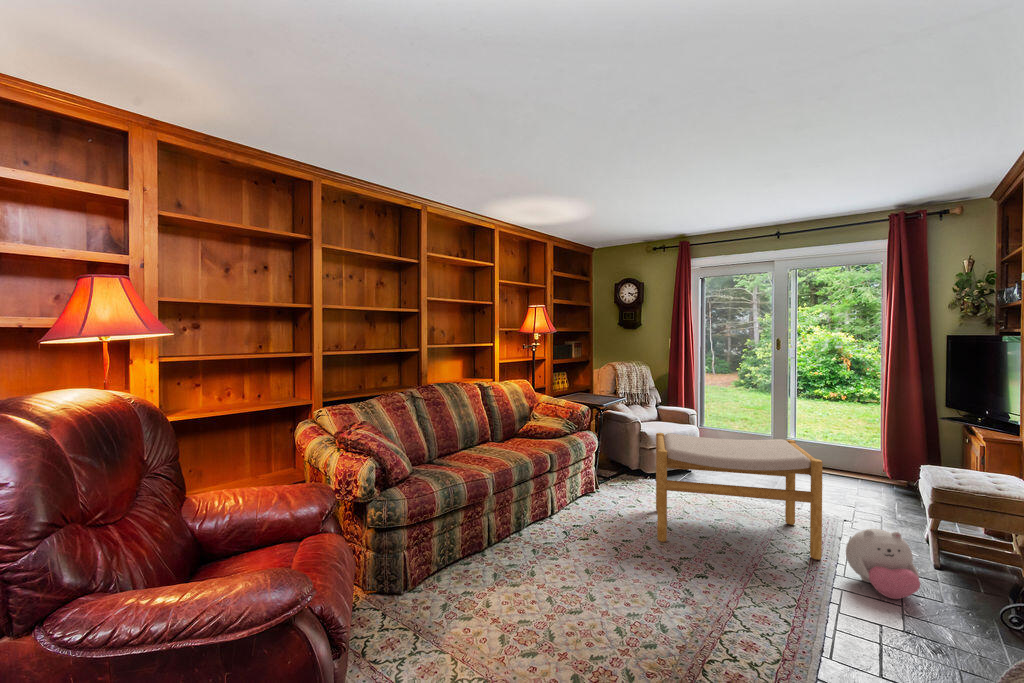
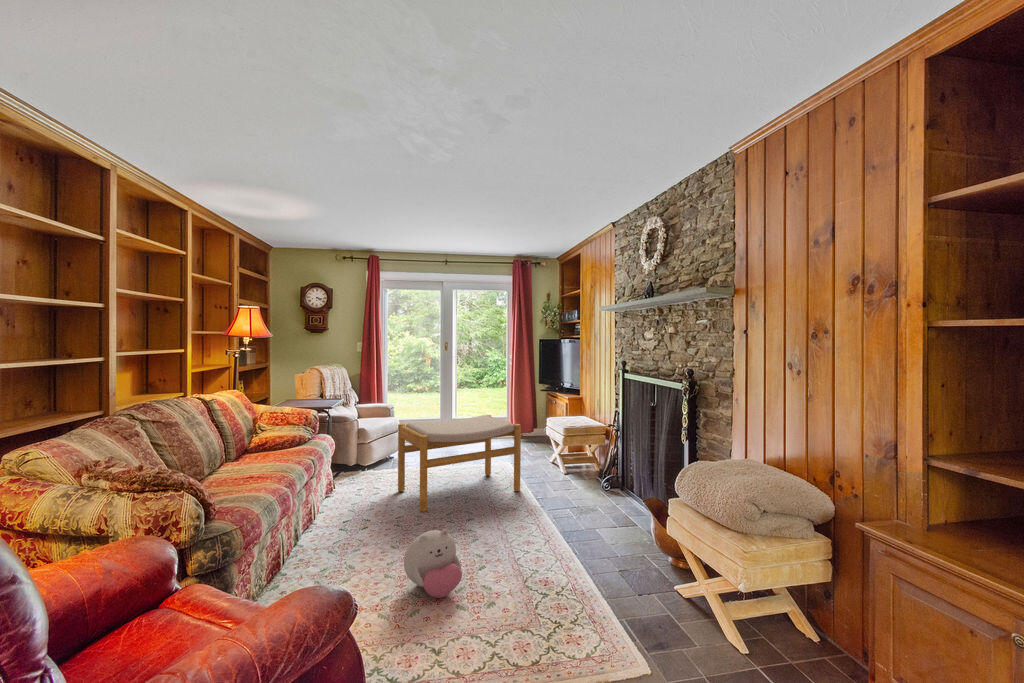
plush toy: present [846,529,920,599] -> present [404,529,462,598]

